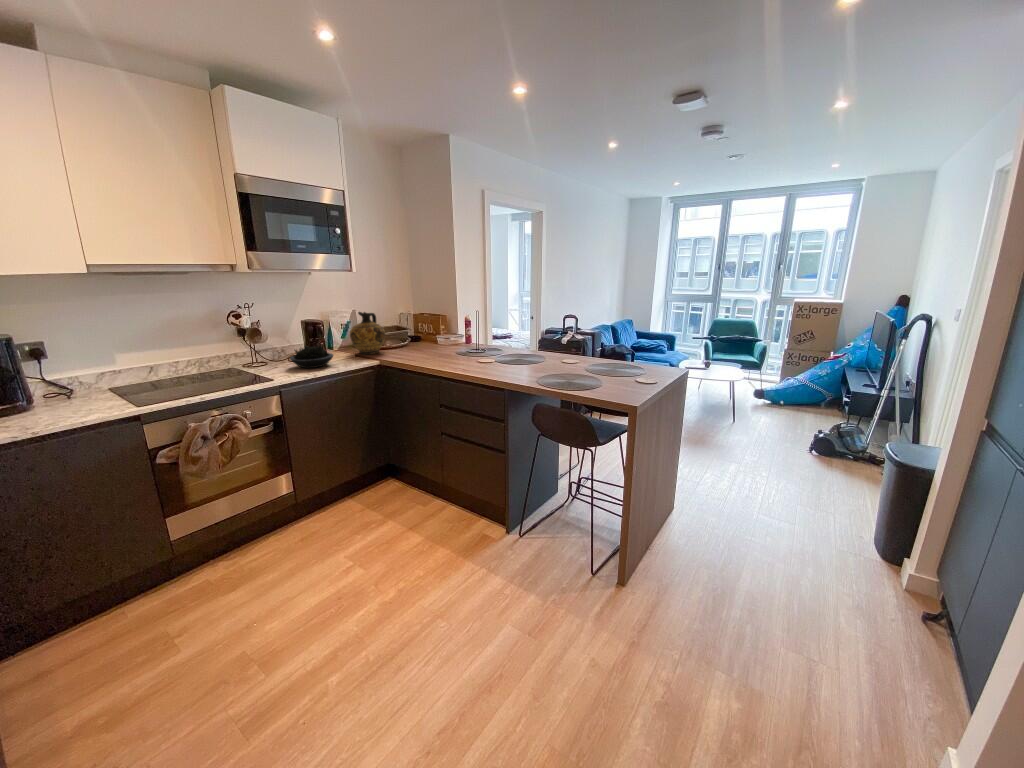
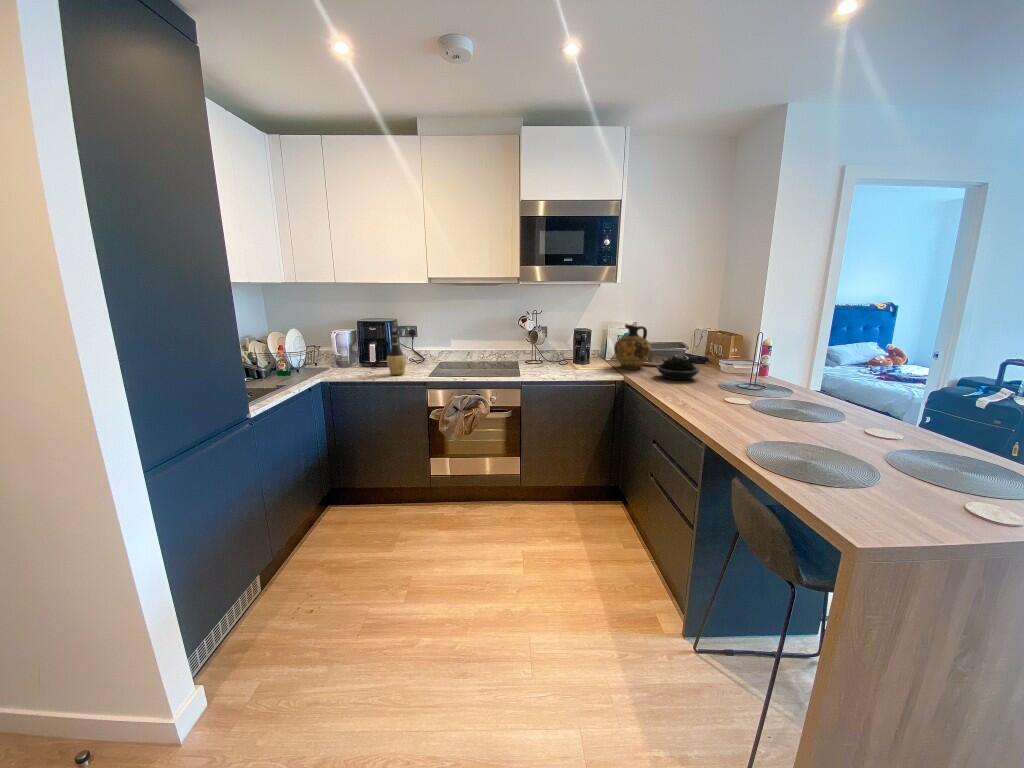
wine bottle: none [26,346,72,421] -> present [387,329,406,375]
succulent plant: present [290,346,333,368] -> present [656,356,700,380]

